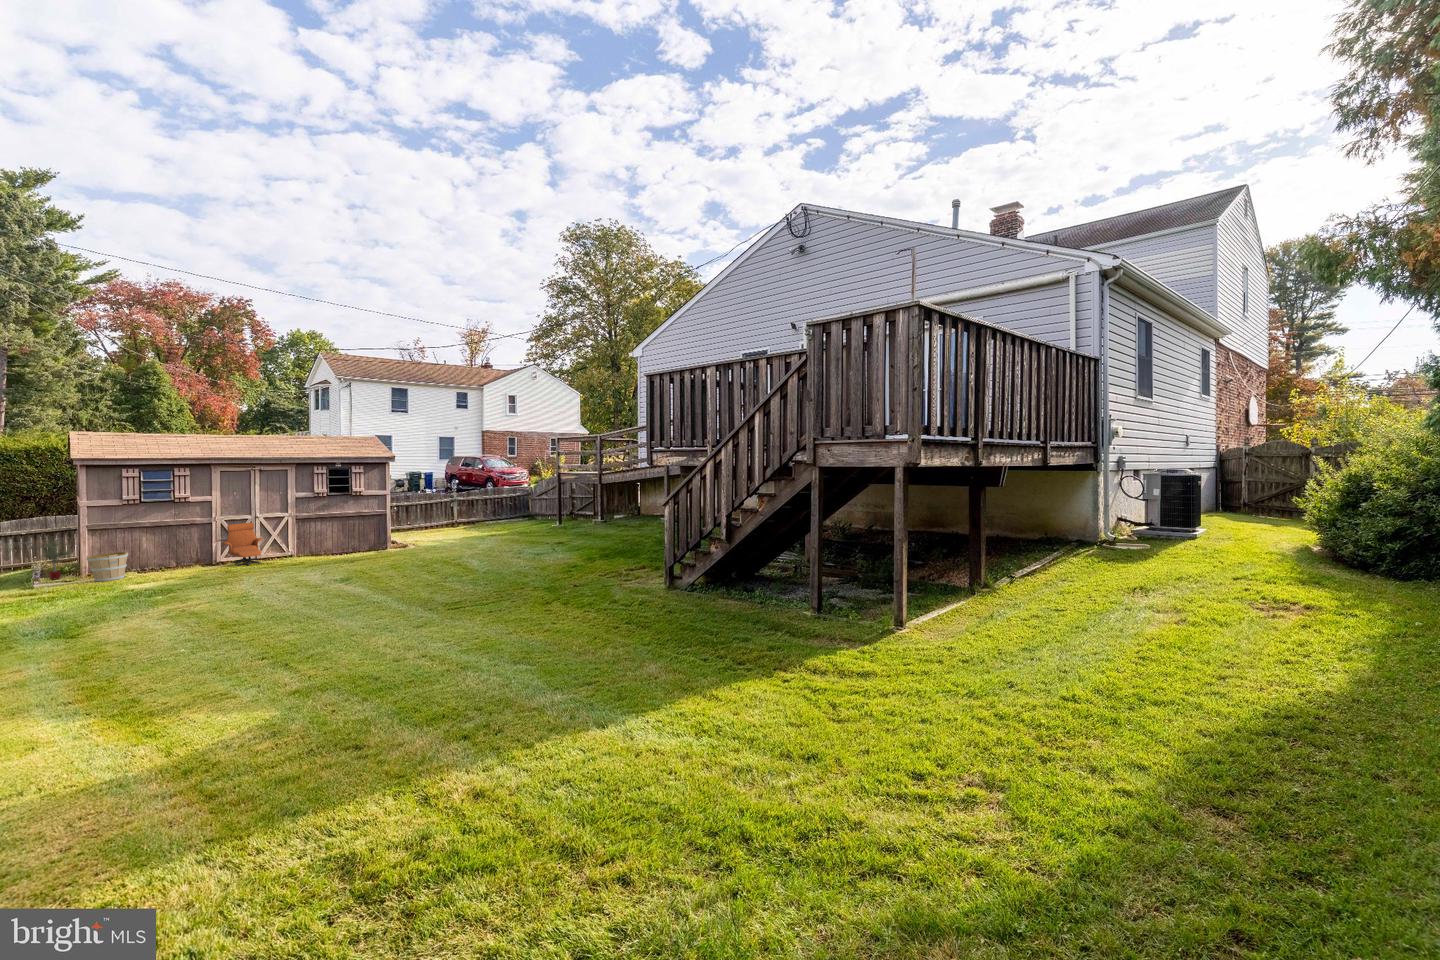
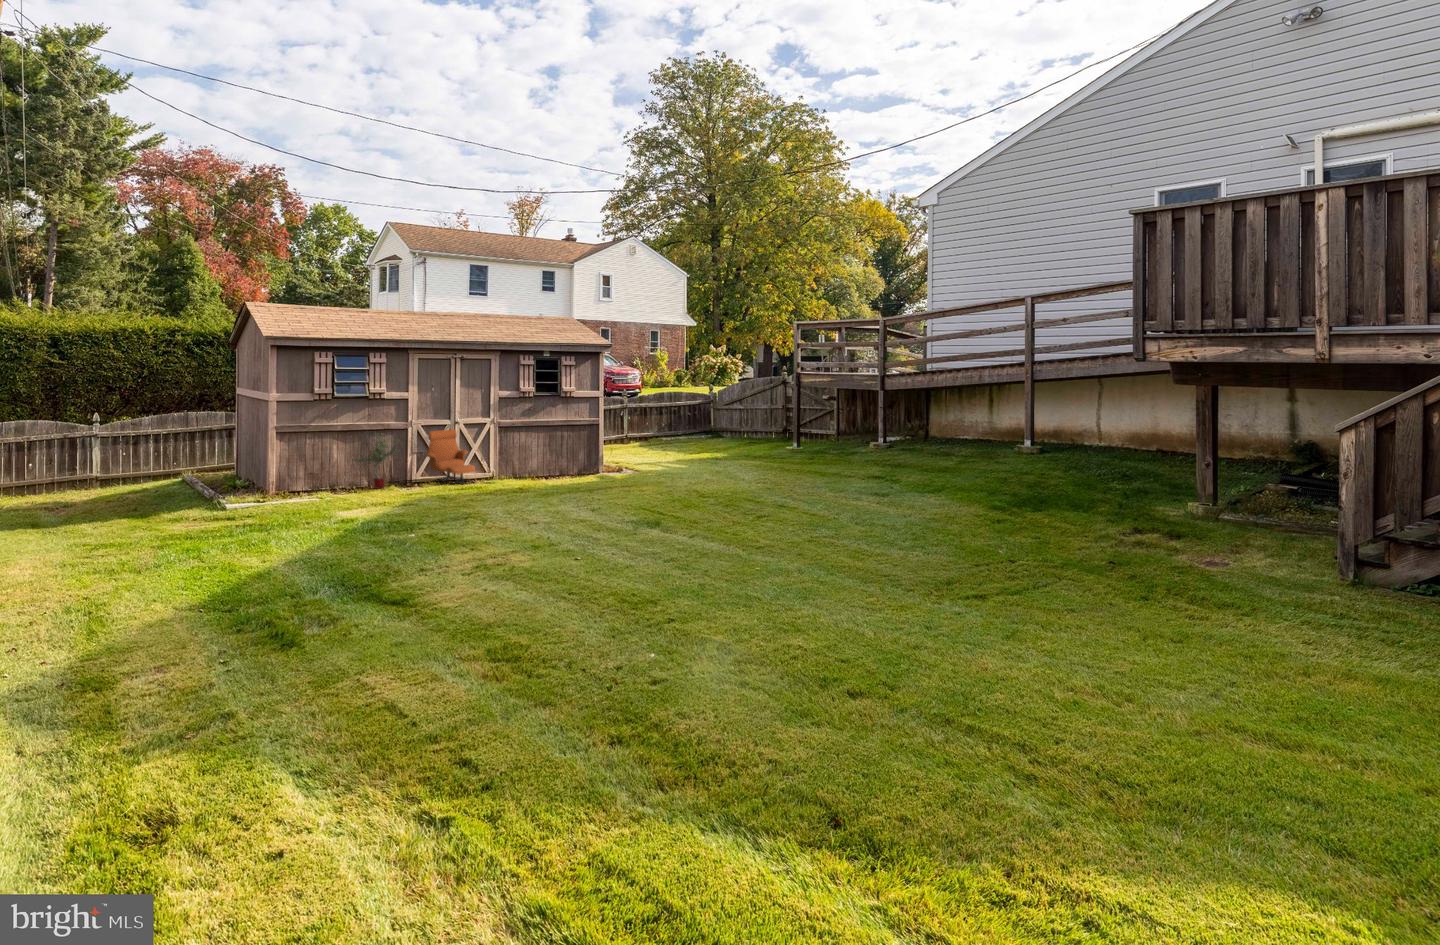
potted tree: present [43,536,71,580] -> present [354,436,399,489]
wooden bucket: present [86,552,128,582] -> none [285,462,327,499]

